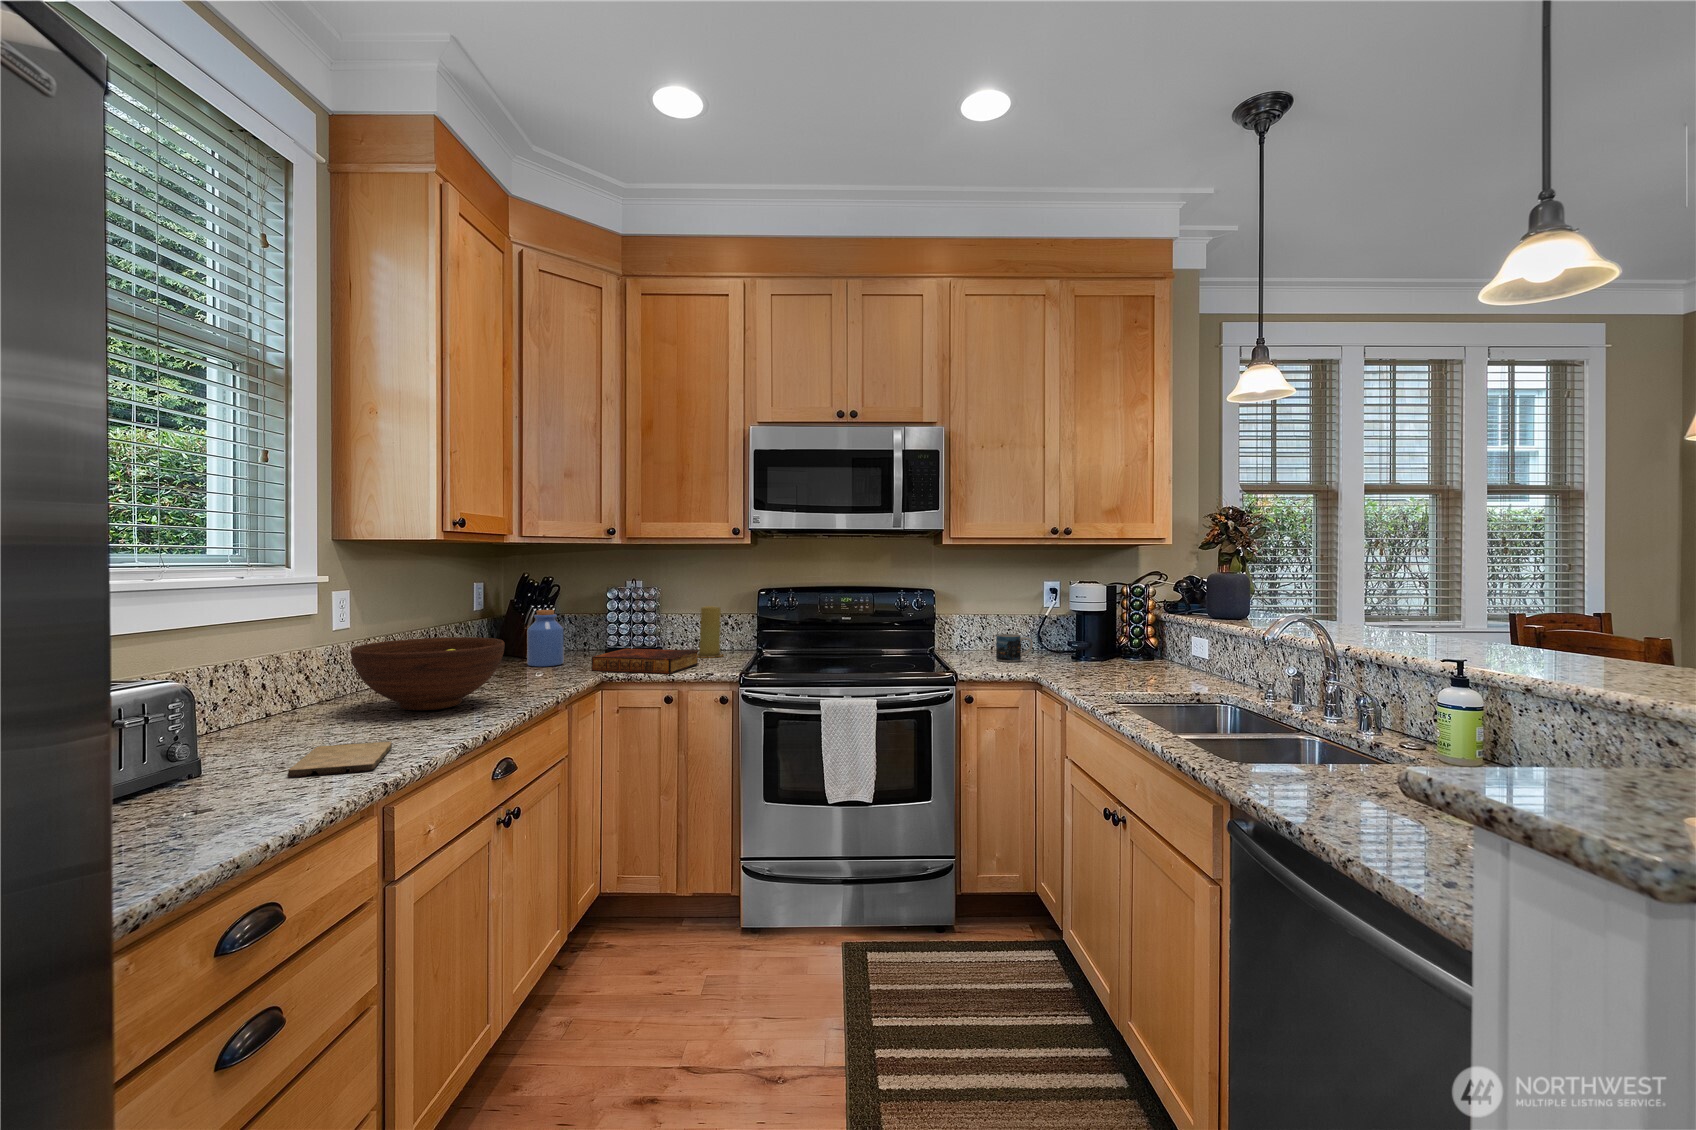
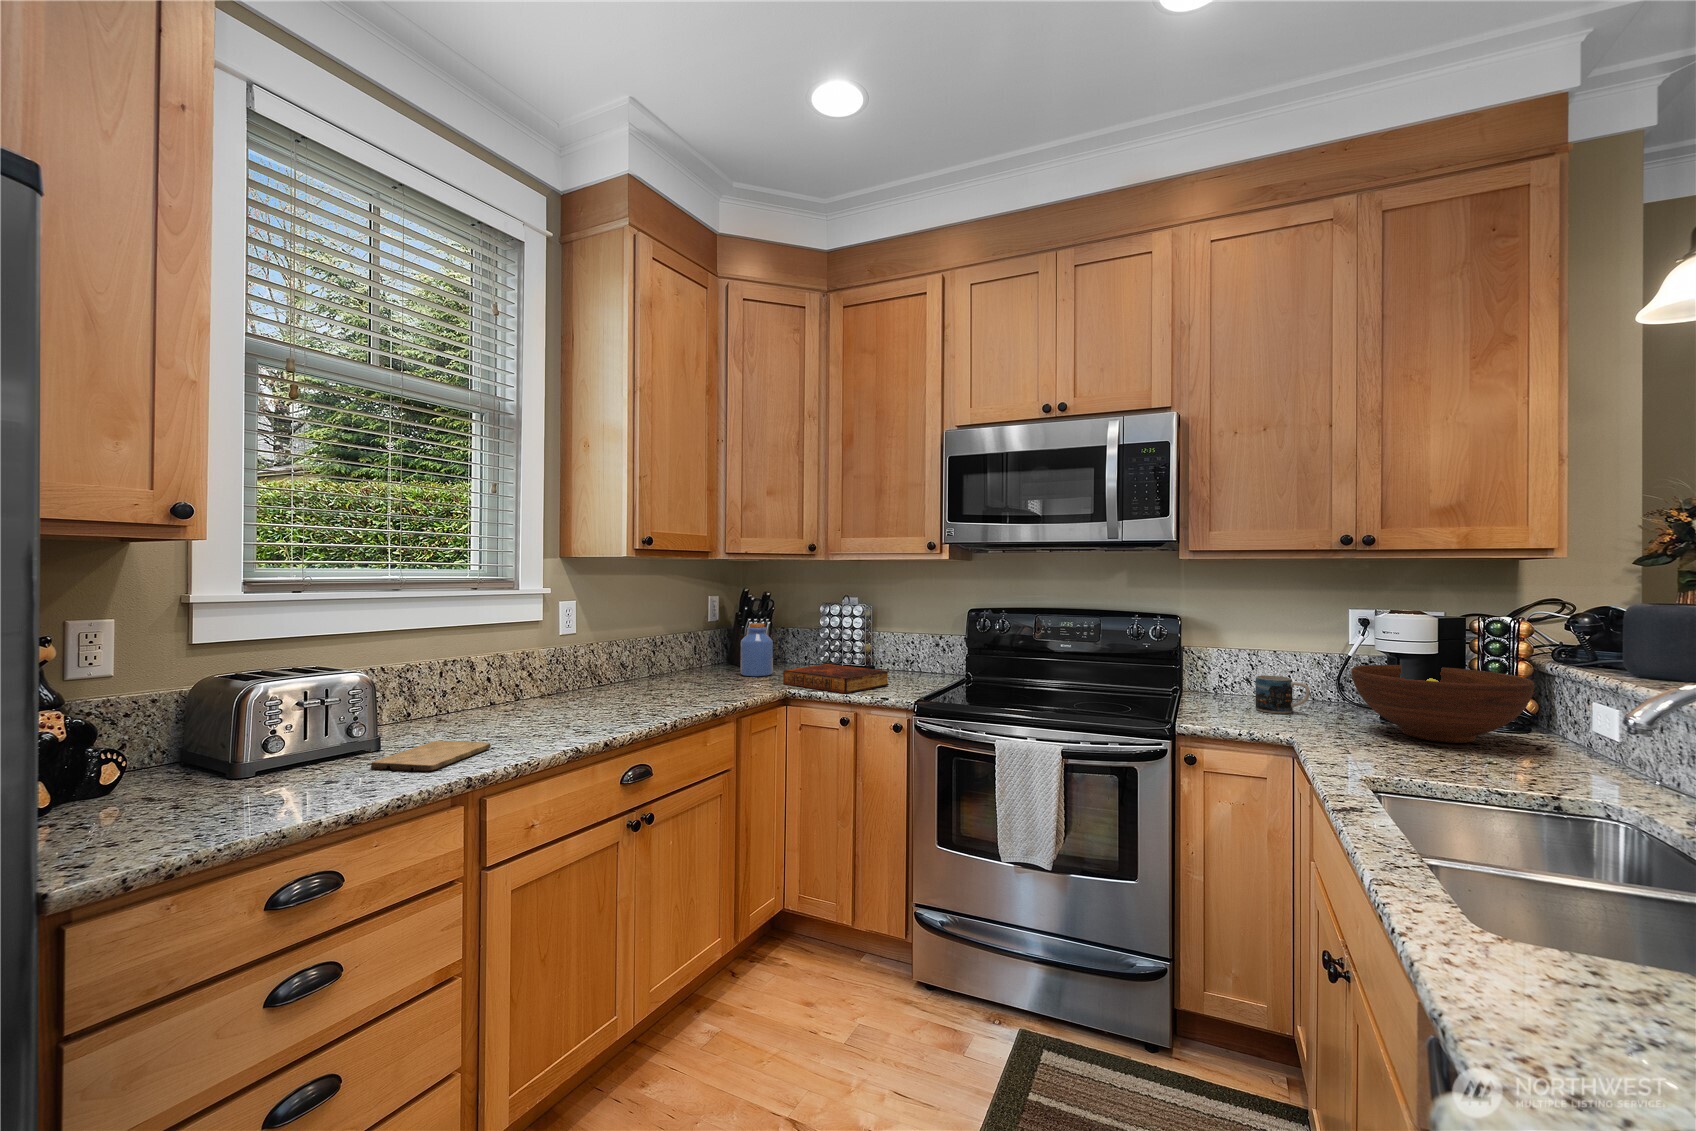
candle: present [698,606,723,658] -> none [901,625,930,678]
fruit bowl: present [351,637,505,711] -> present [1351,665,1534,743]

